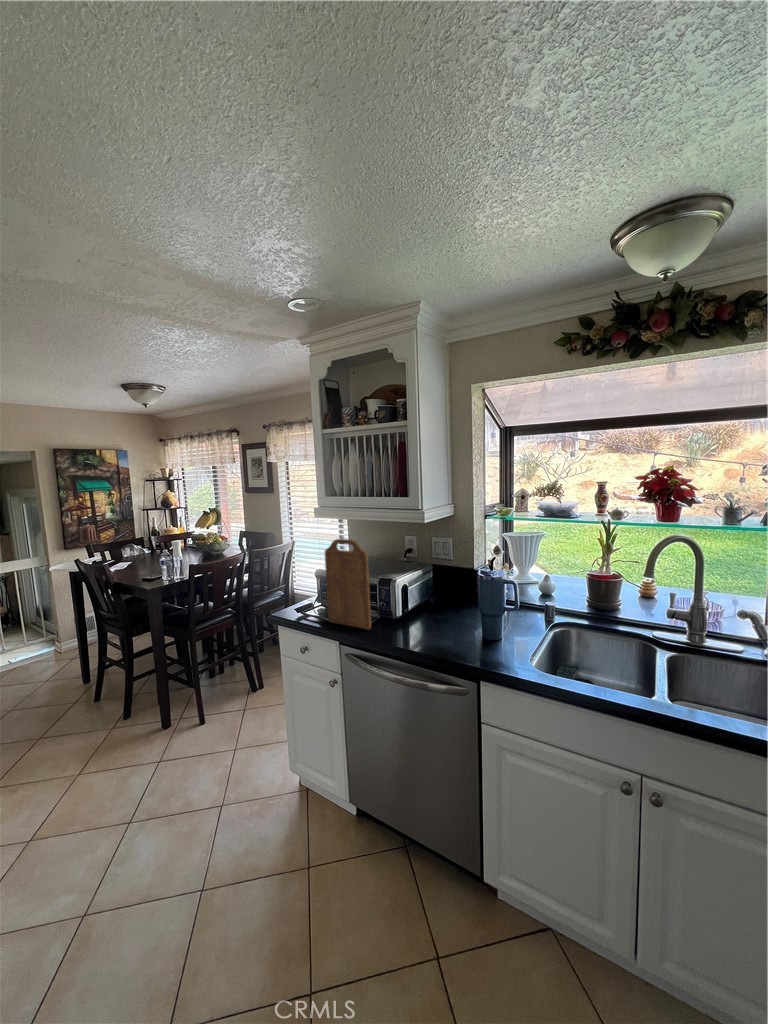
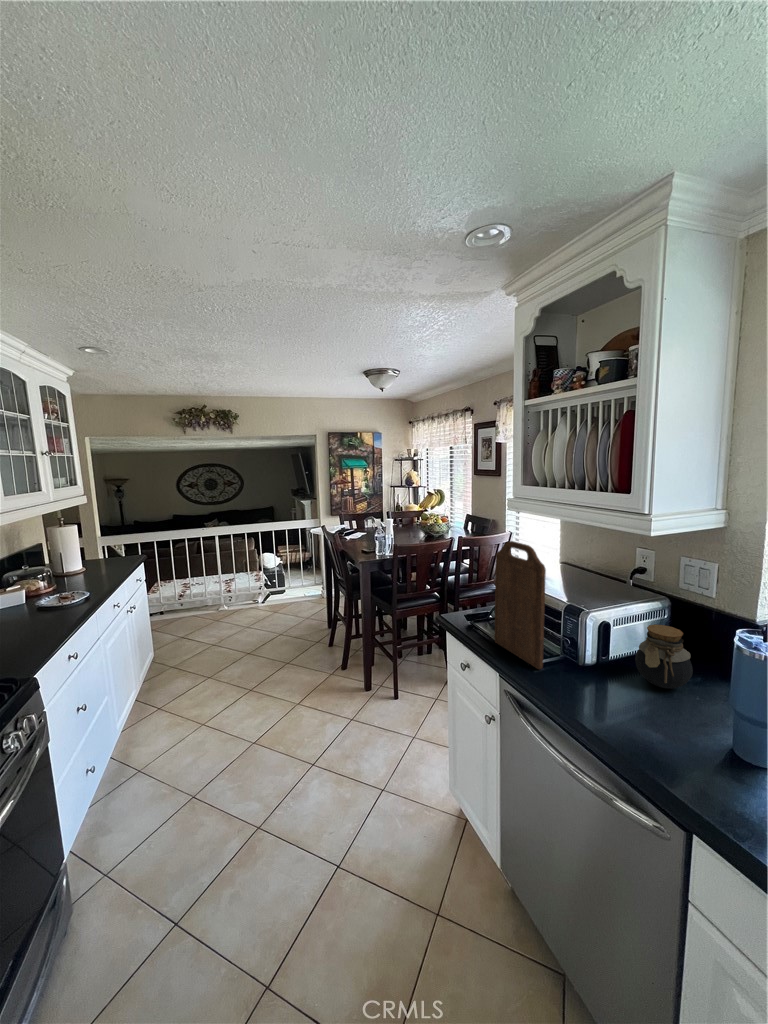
jar: none [423,580,454,619] -> present [635,624,693,688]

